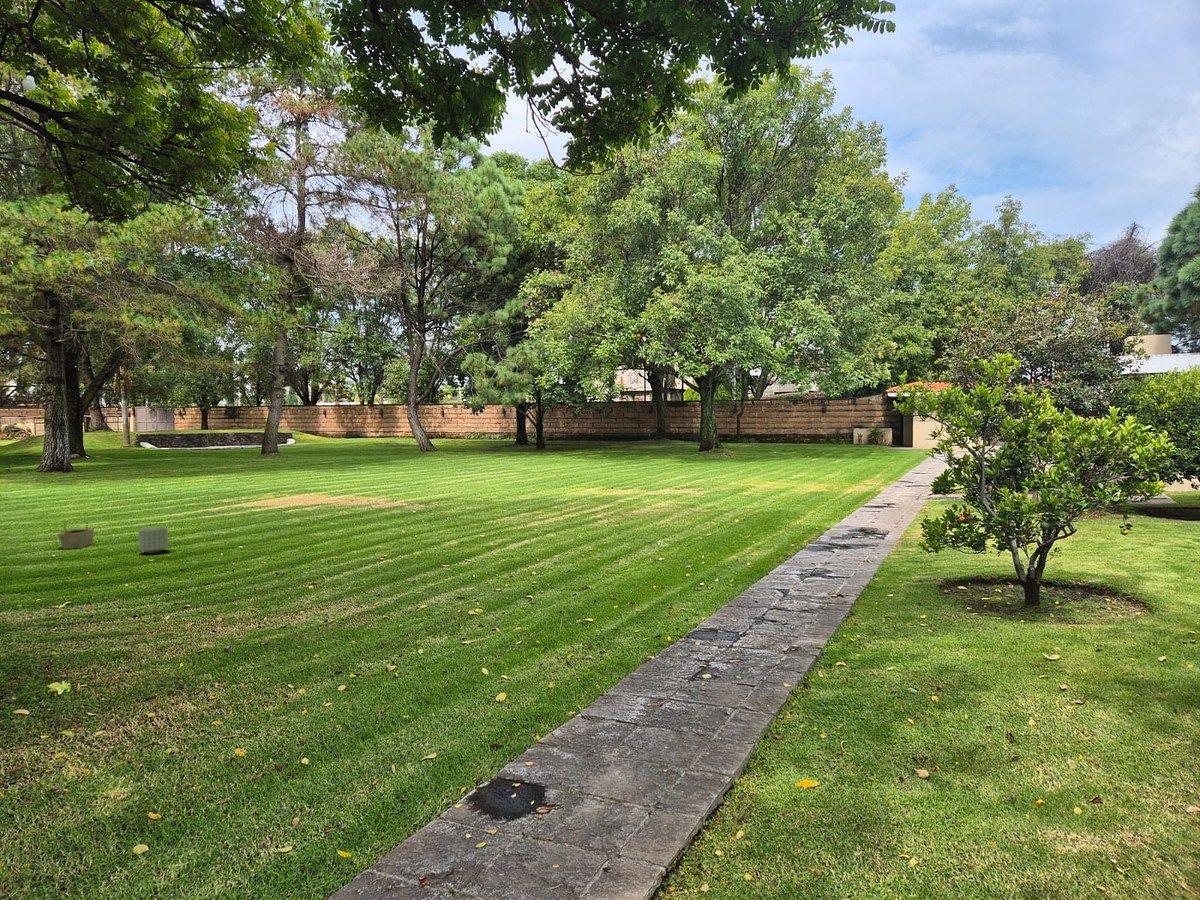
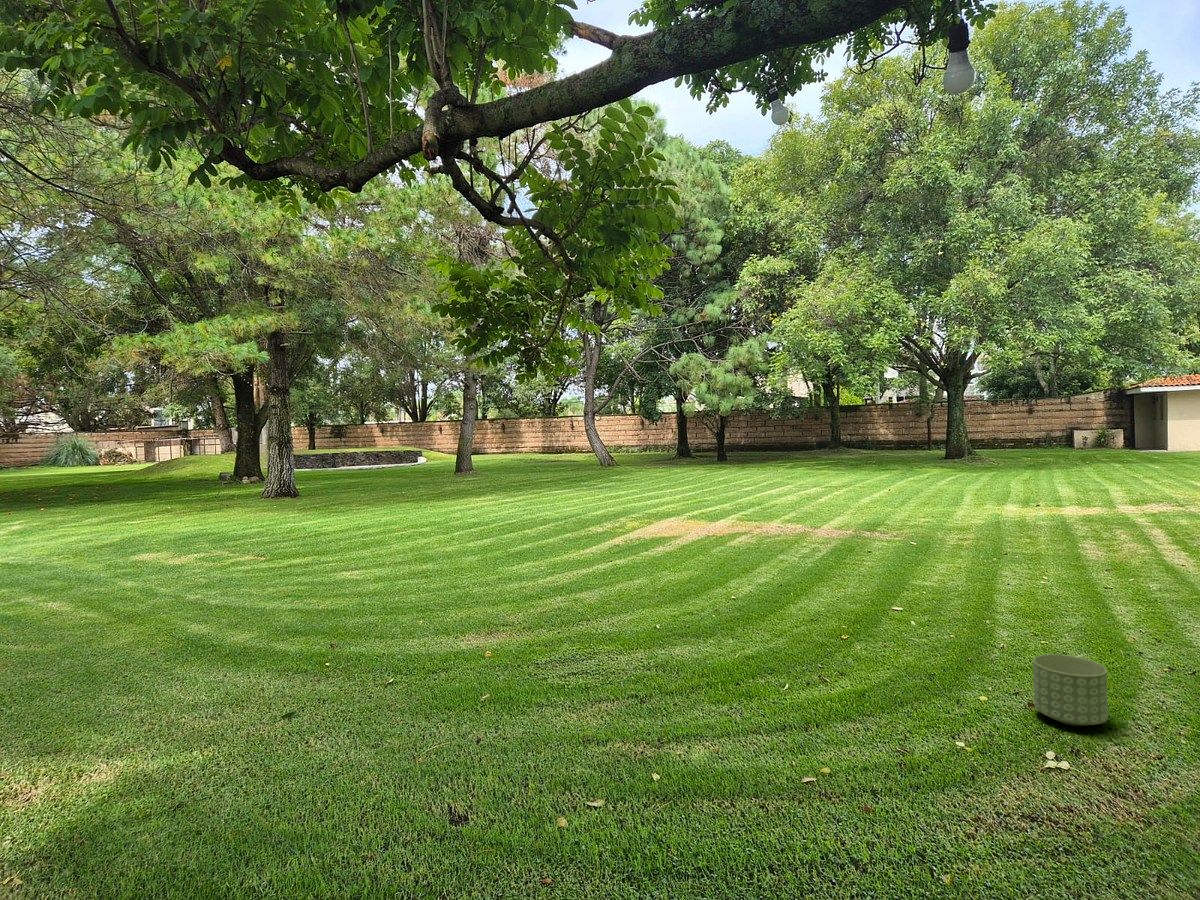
basket: present [58,521,94,549] -> none [755,630,825,705]

